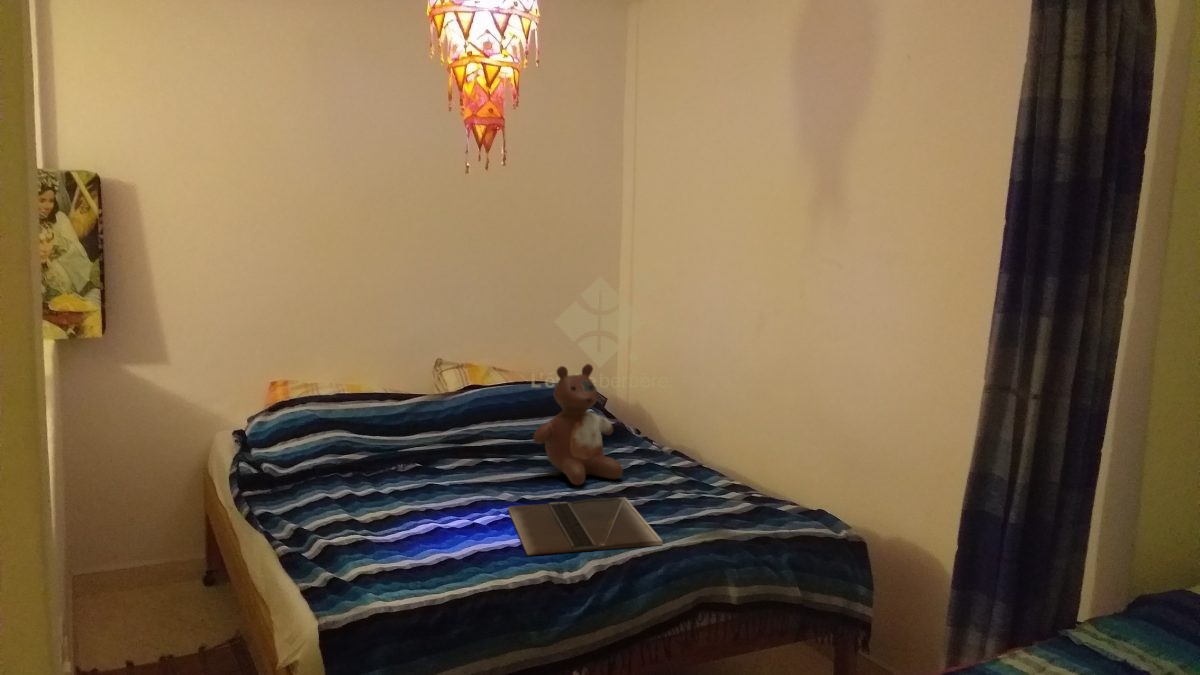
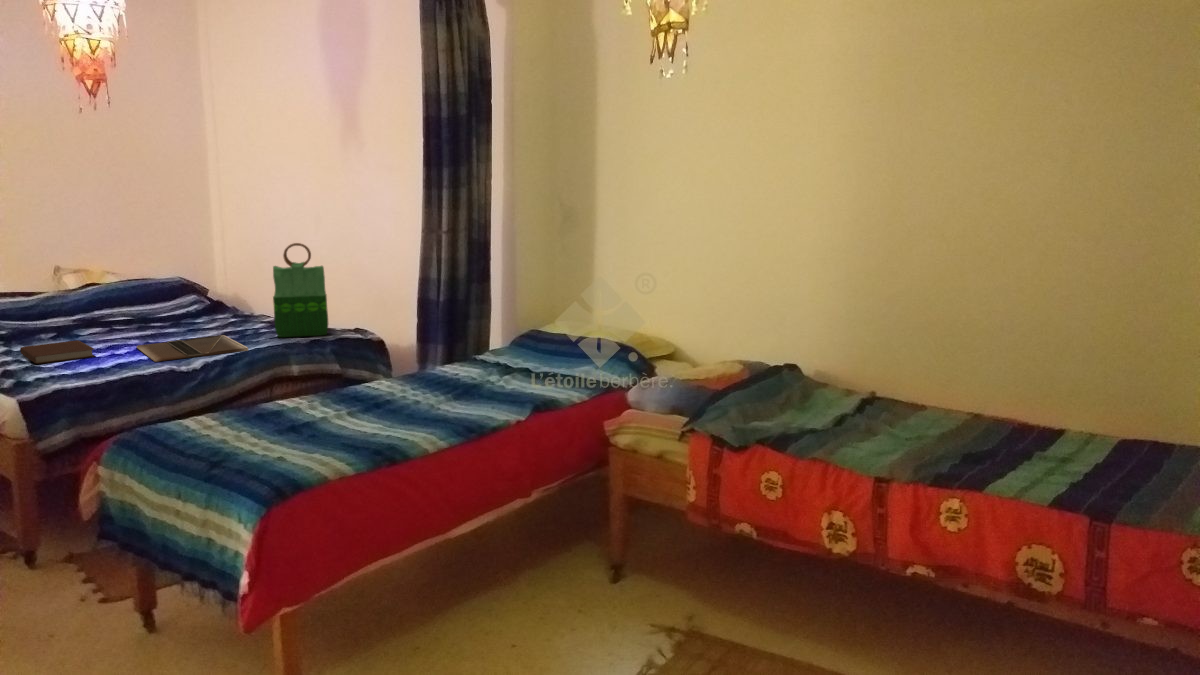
stuffed bear: present [533,364,623,485] -> none [150,251,222,334]
tote bag: none [700,371,781,518] -> present [273,243,328,337]
notebook: none [367,486,453,531] -> present [20,340,96,364]

